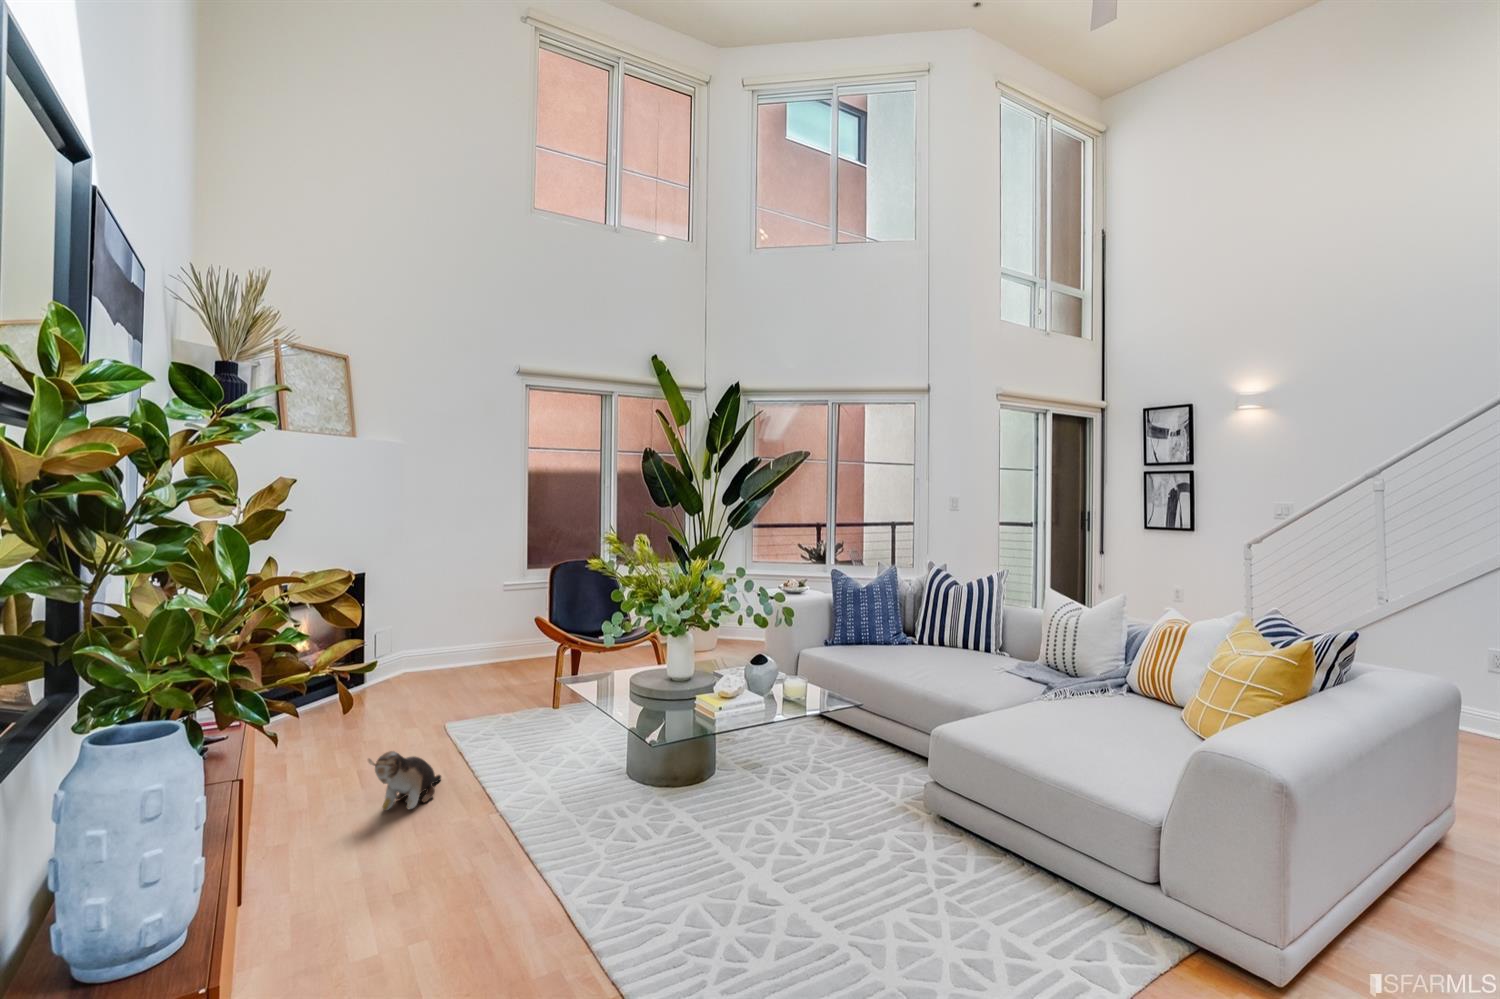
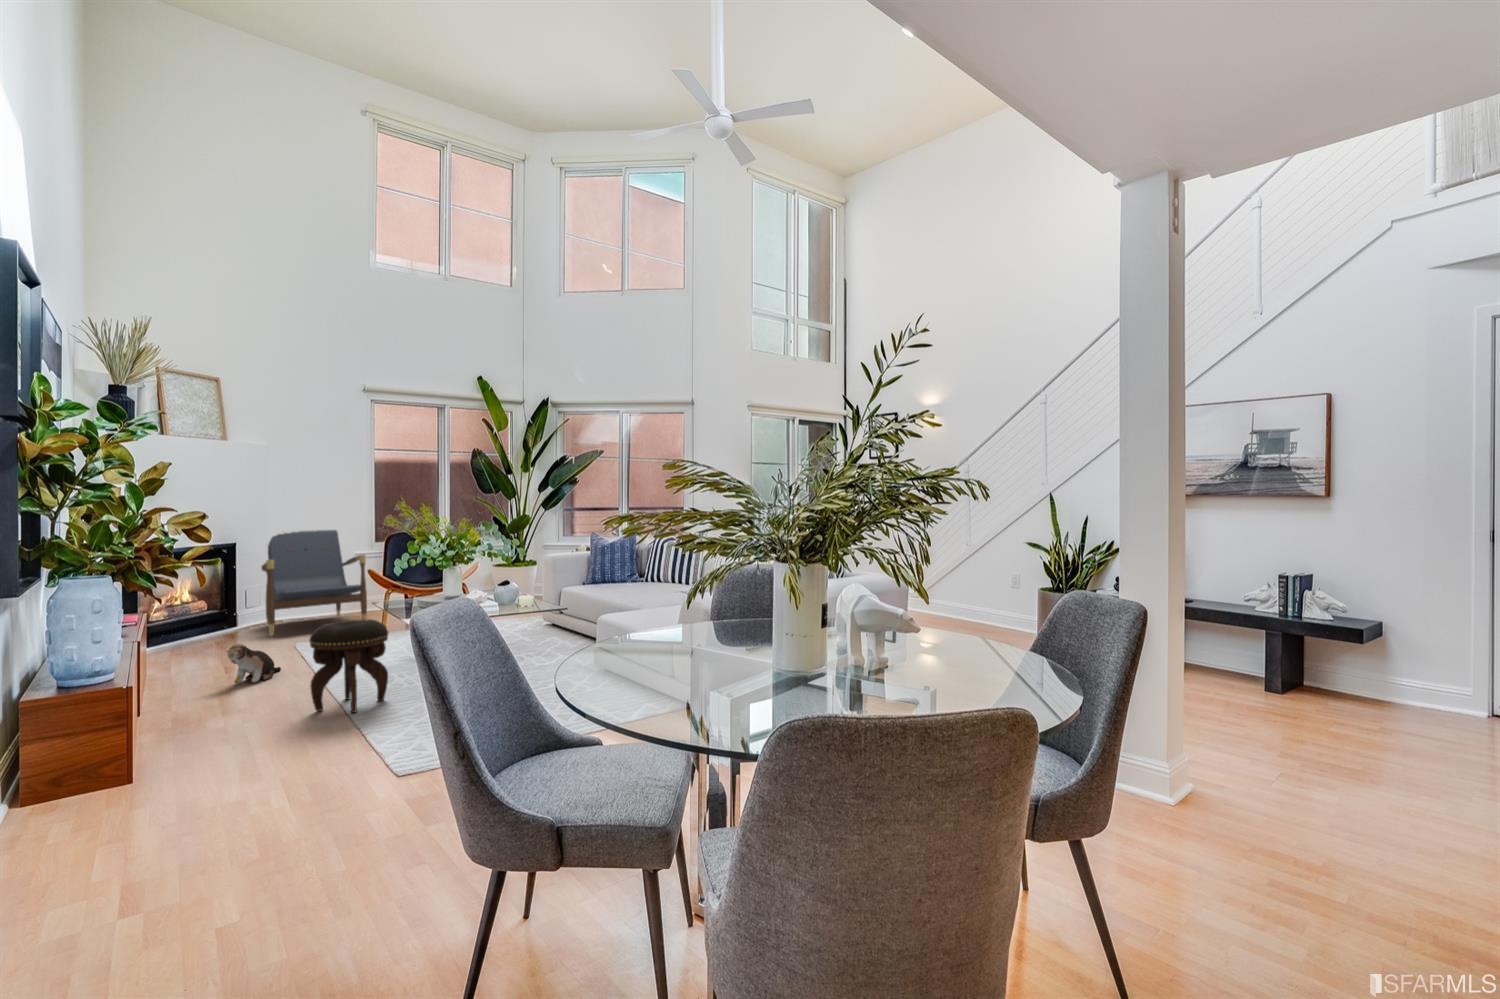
lounge chair: none [400,553,526,700] -> present [261,530,367,636]
footstool: none [517,738,636,915] -> present [309,619,388,713]

